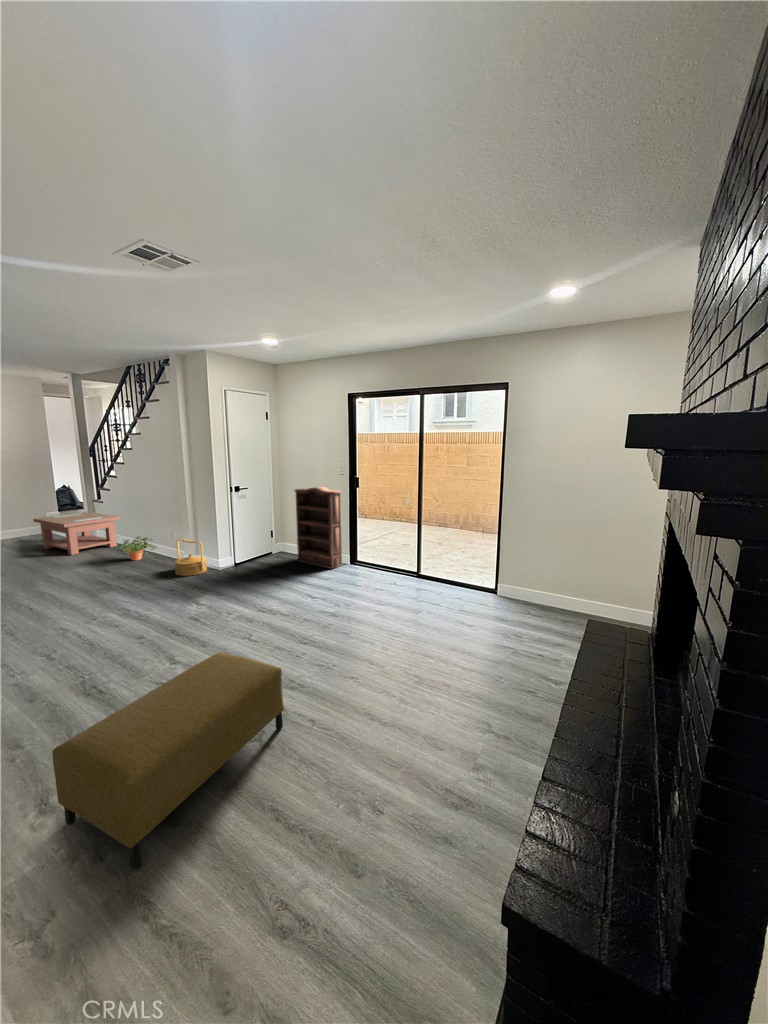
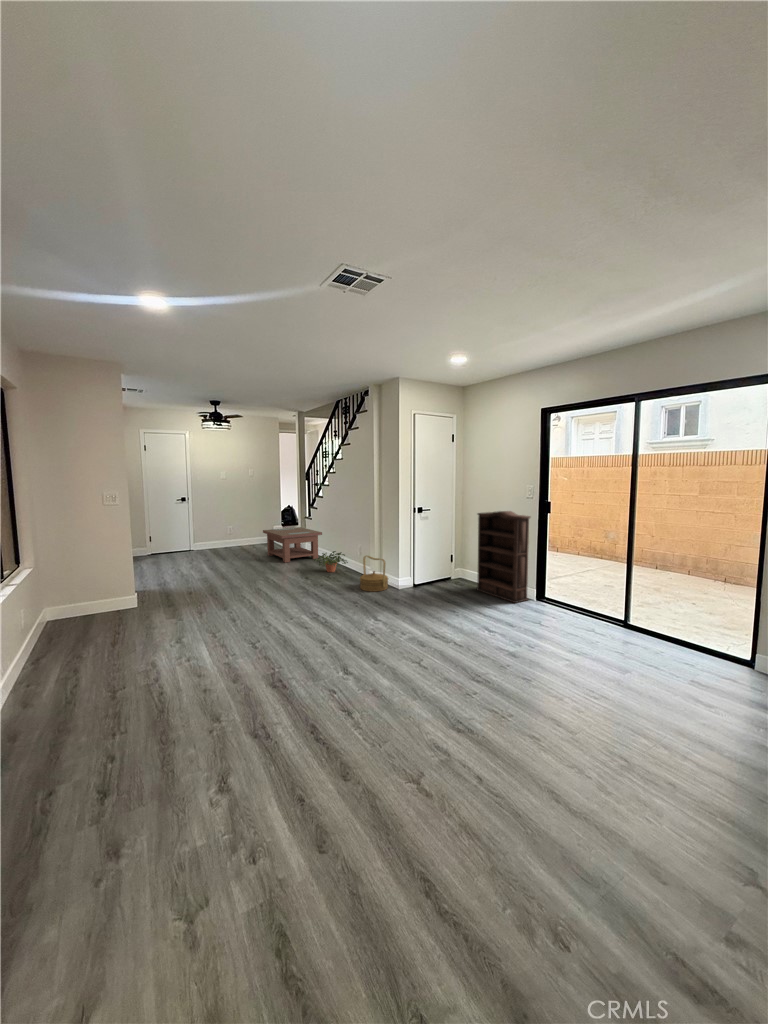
ottoman: present [52,652,284,870] -> none [230,672,447,887]

